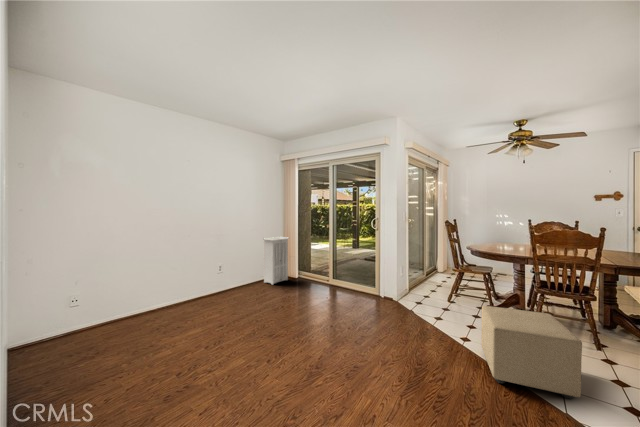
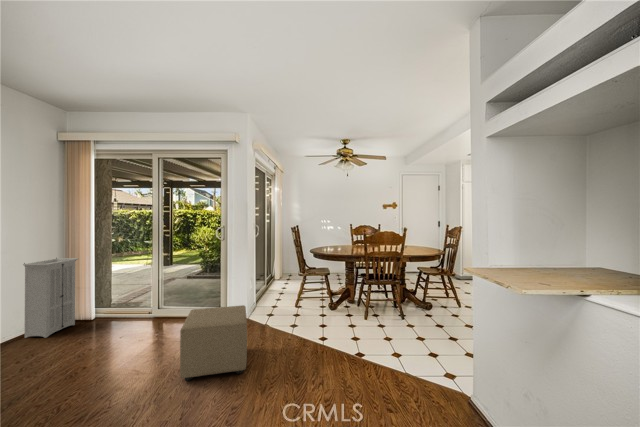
ottoman: present [481,306,582,399] -> present [180,305,247,381]

